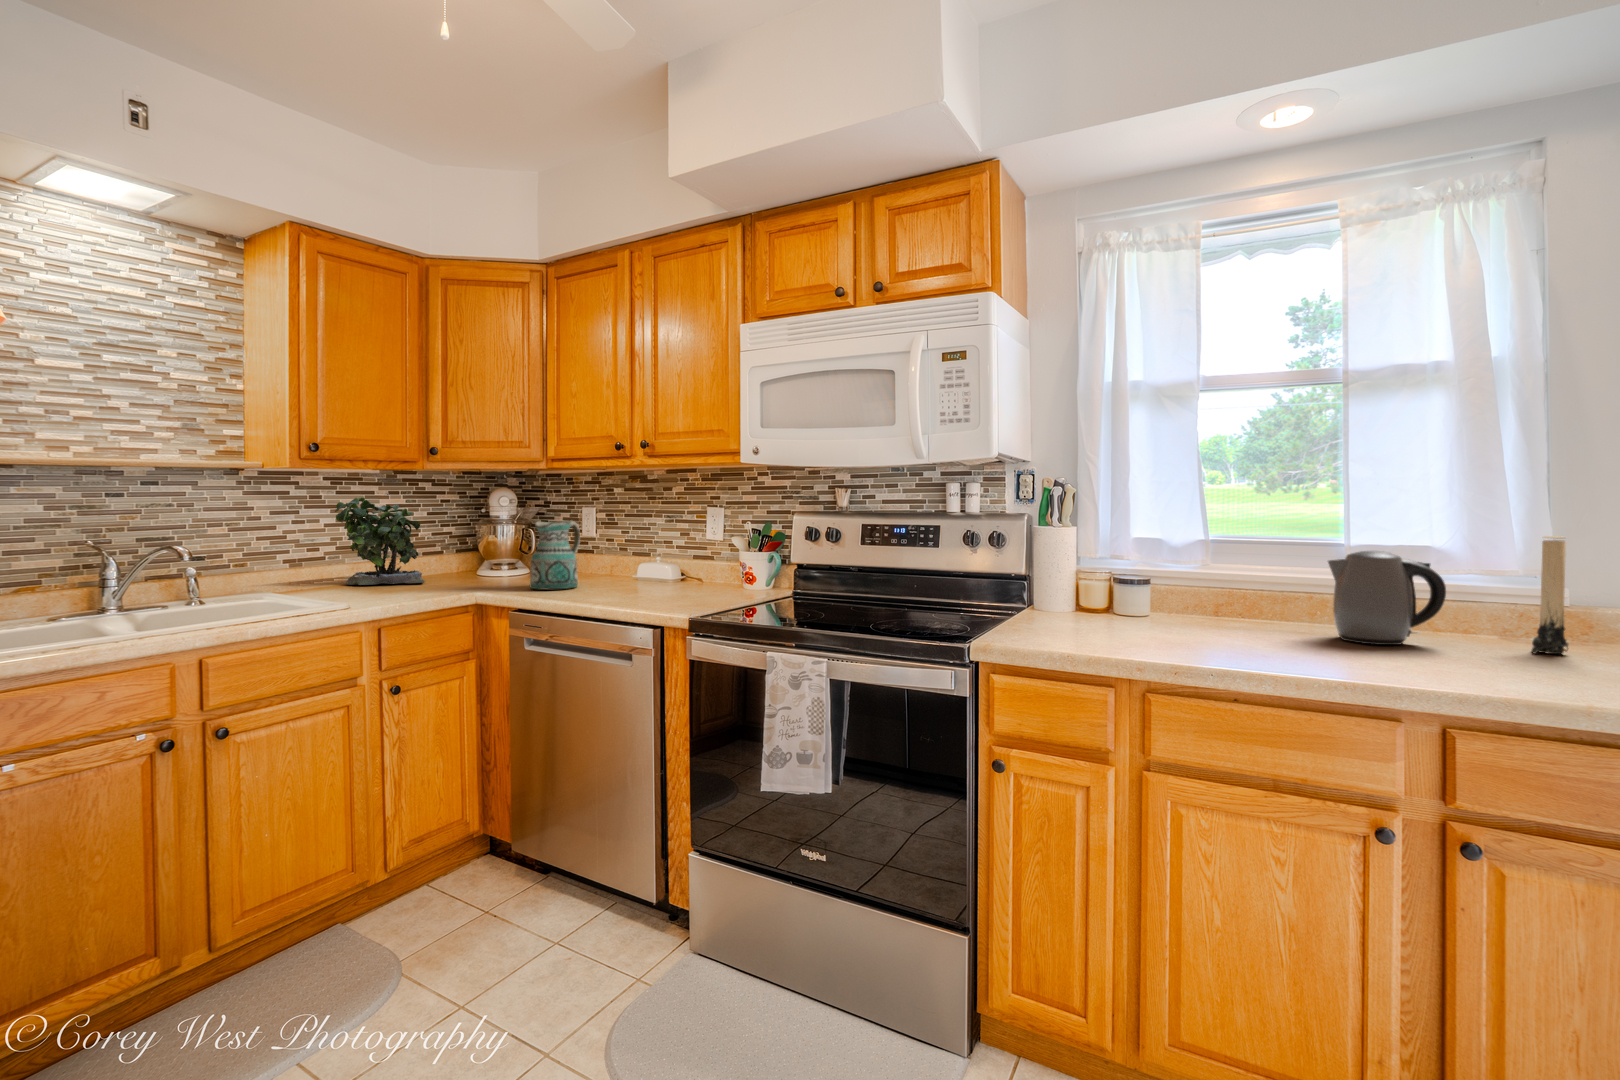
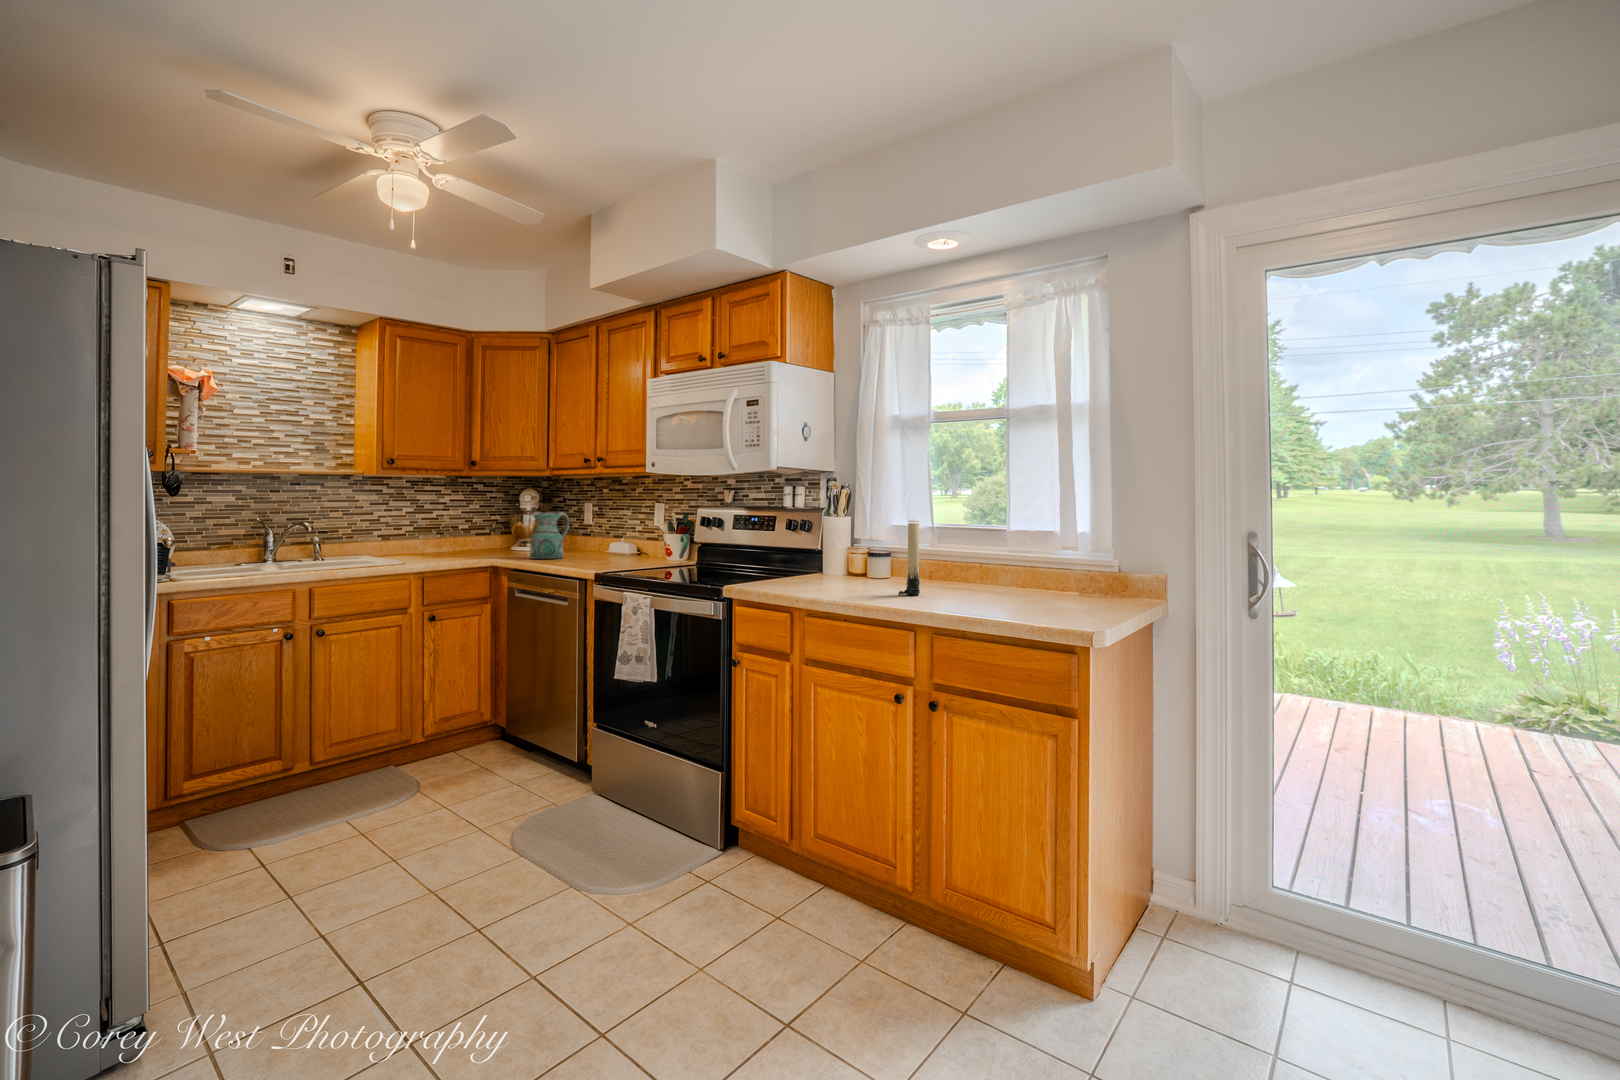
potted plant: present [335,493,425,585] -> none [413,492,471,554]
candle: present [1531,536,1569,654] -> present [898,520,920,595]
kettle: present [1328,551,1446,645] -> none [970,532,1032,594]

